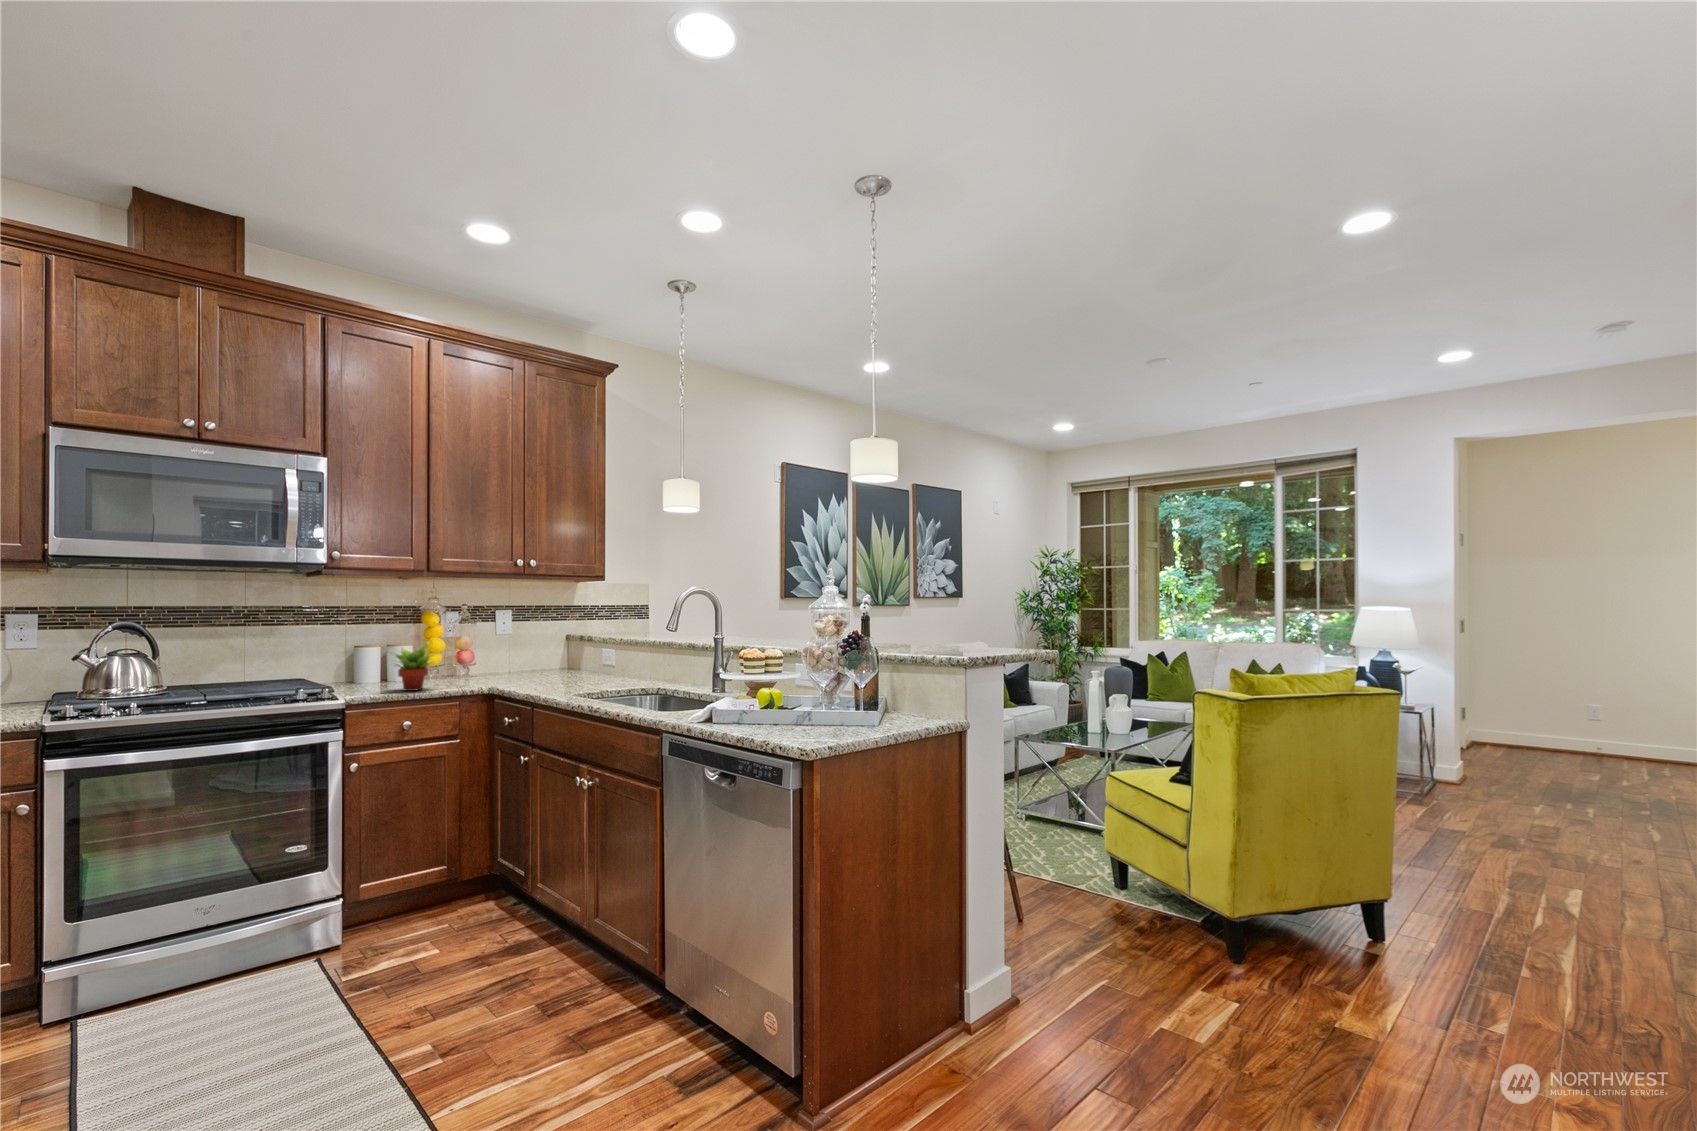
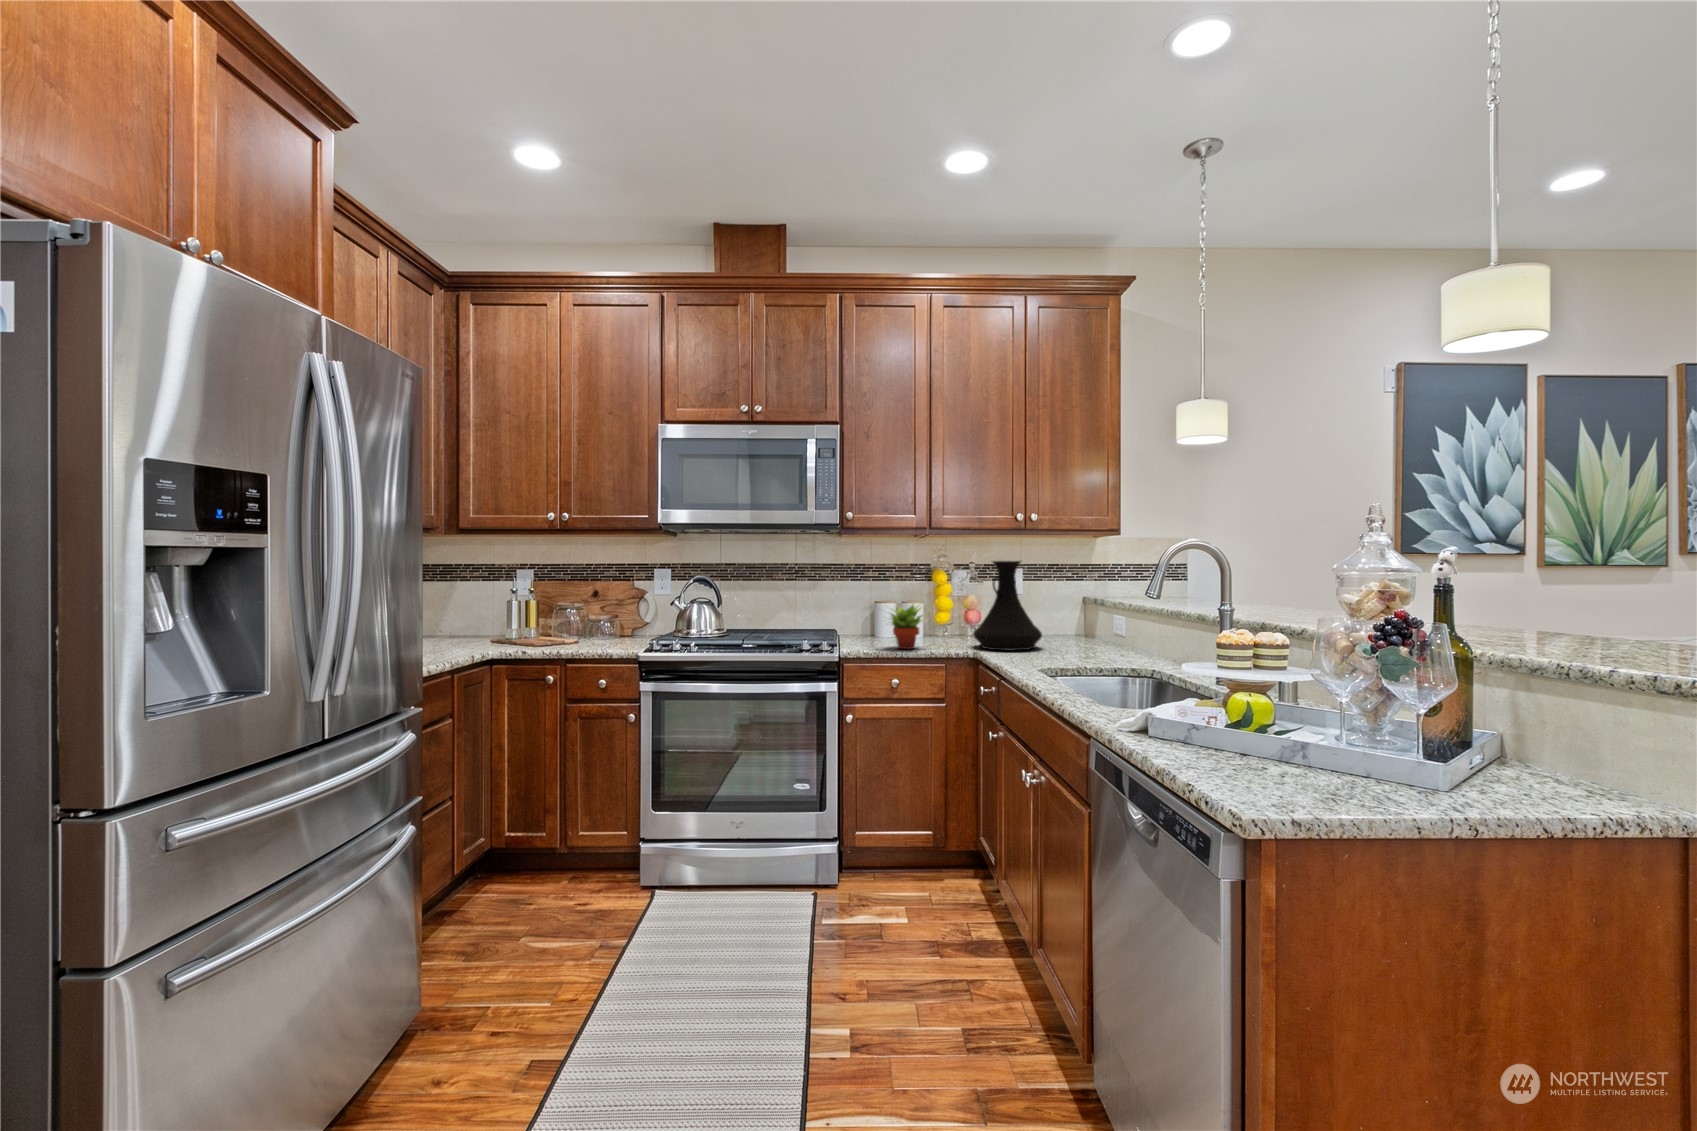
vase: none [480,602,548,685] -> present [974,561,1042,651]

